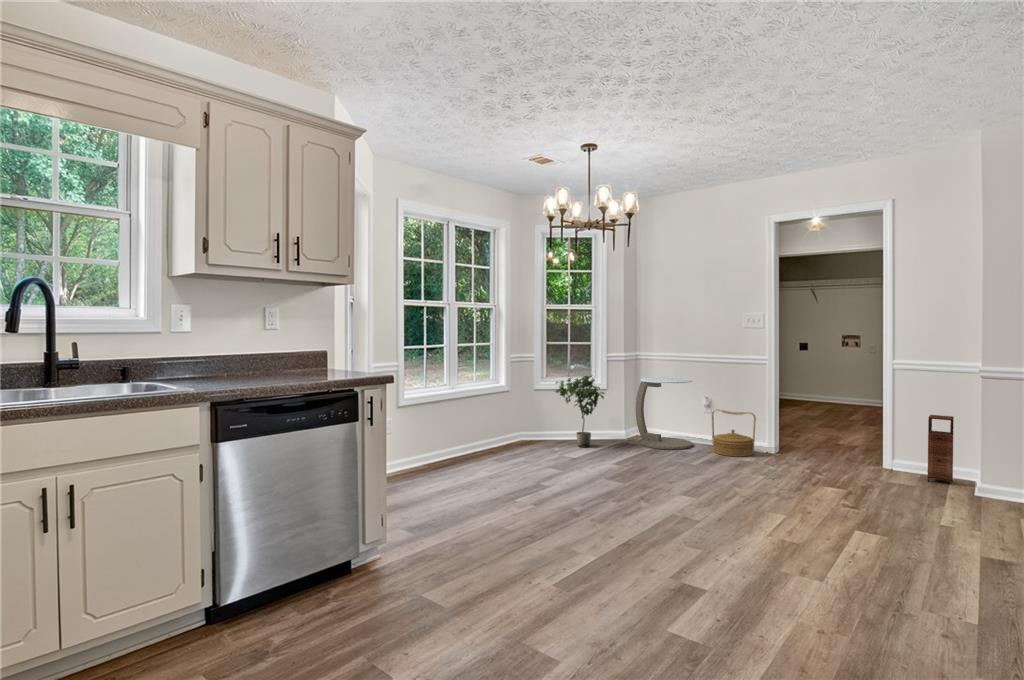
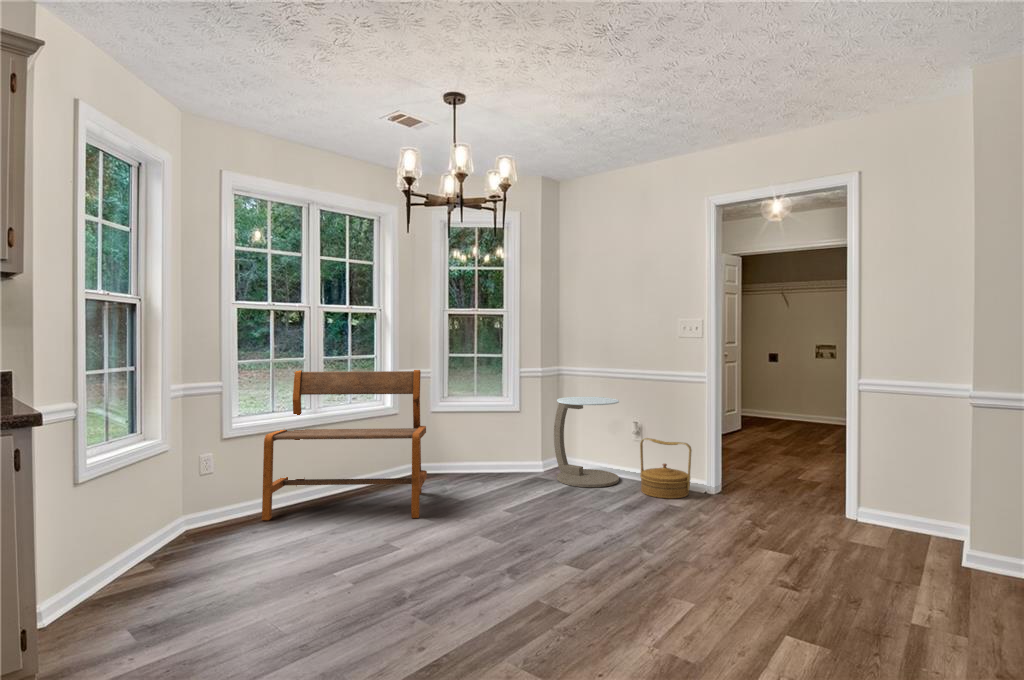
bench: none [429,355,549,470] -> present [262,370,427,520]
potted plant: present [555,375,604,447] -> none [447,394,514,484]
storage cabinet: present [928,415,954,485] -> none [901,452,935,546]

